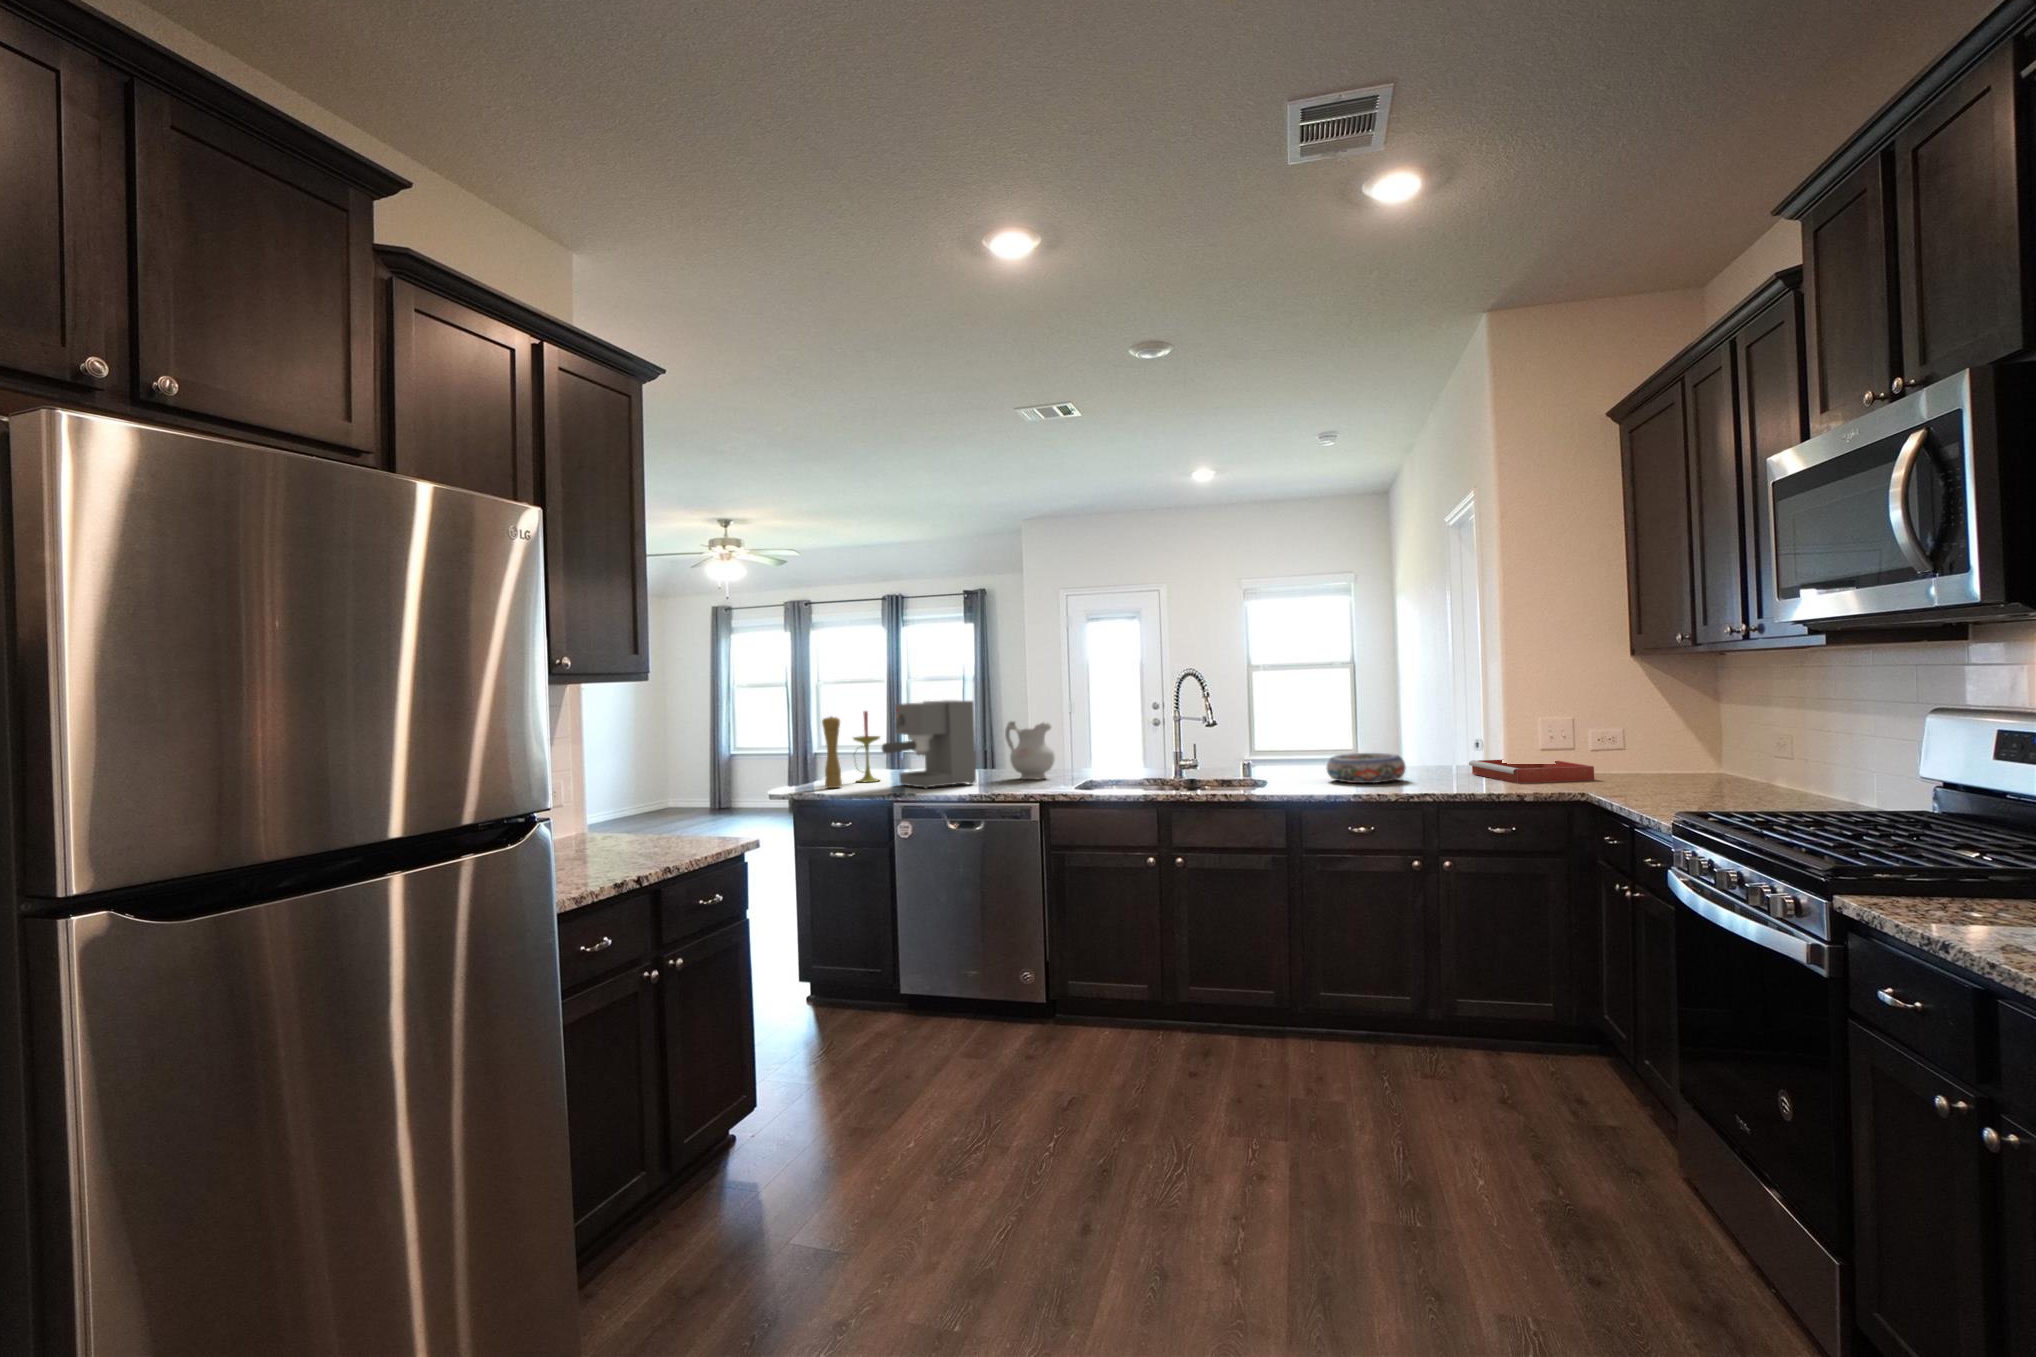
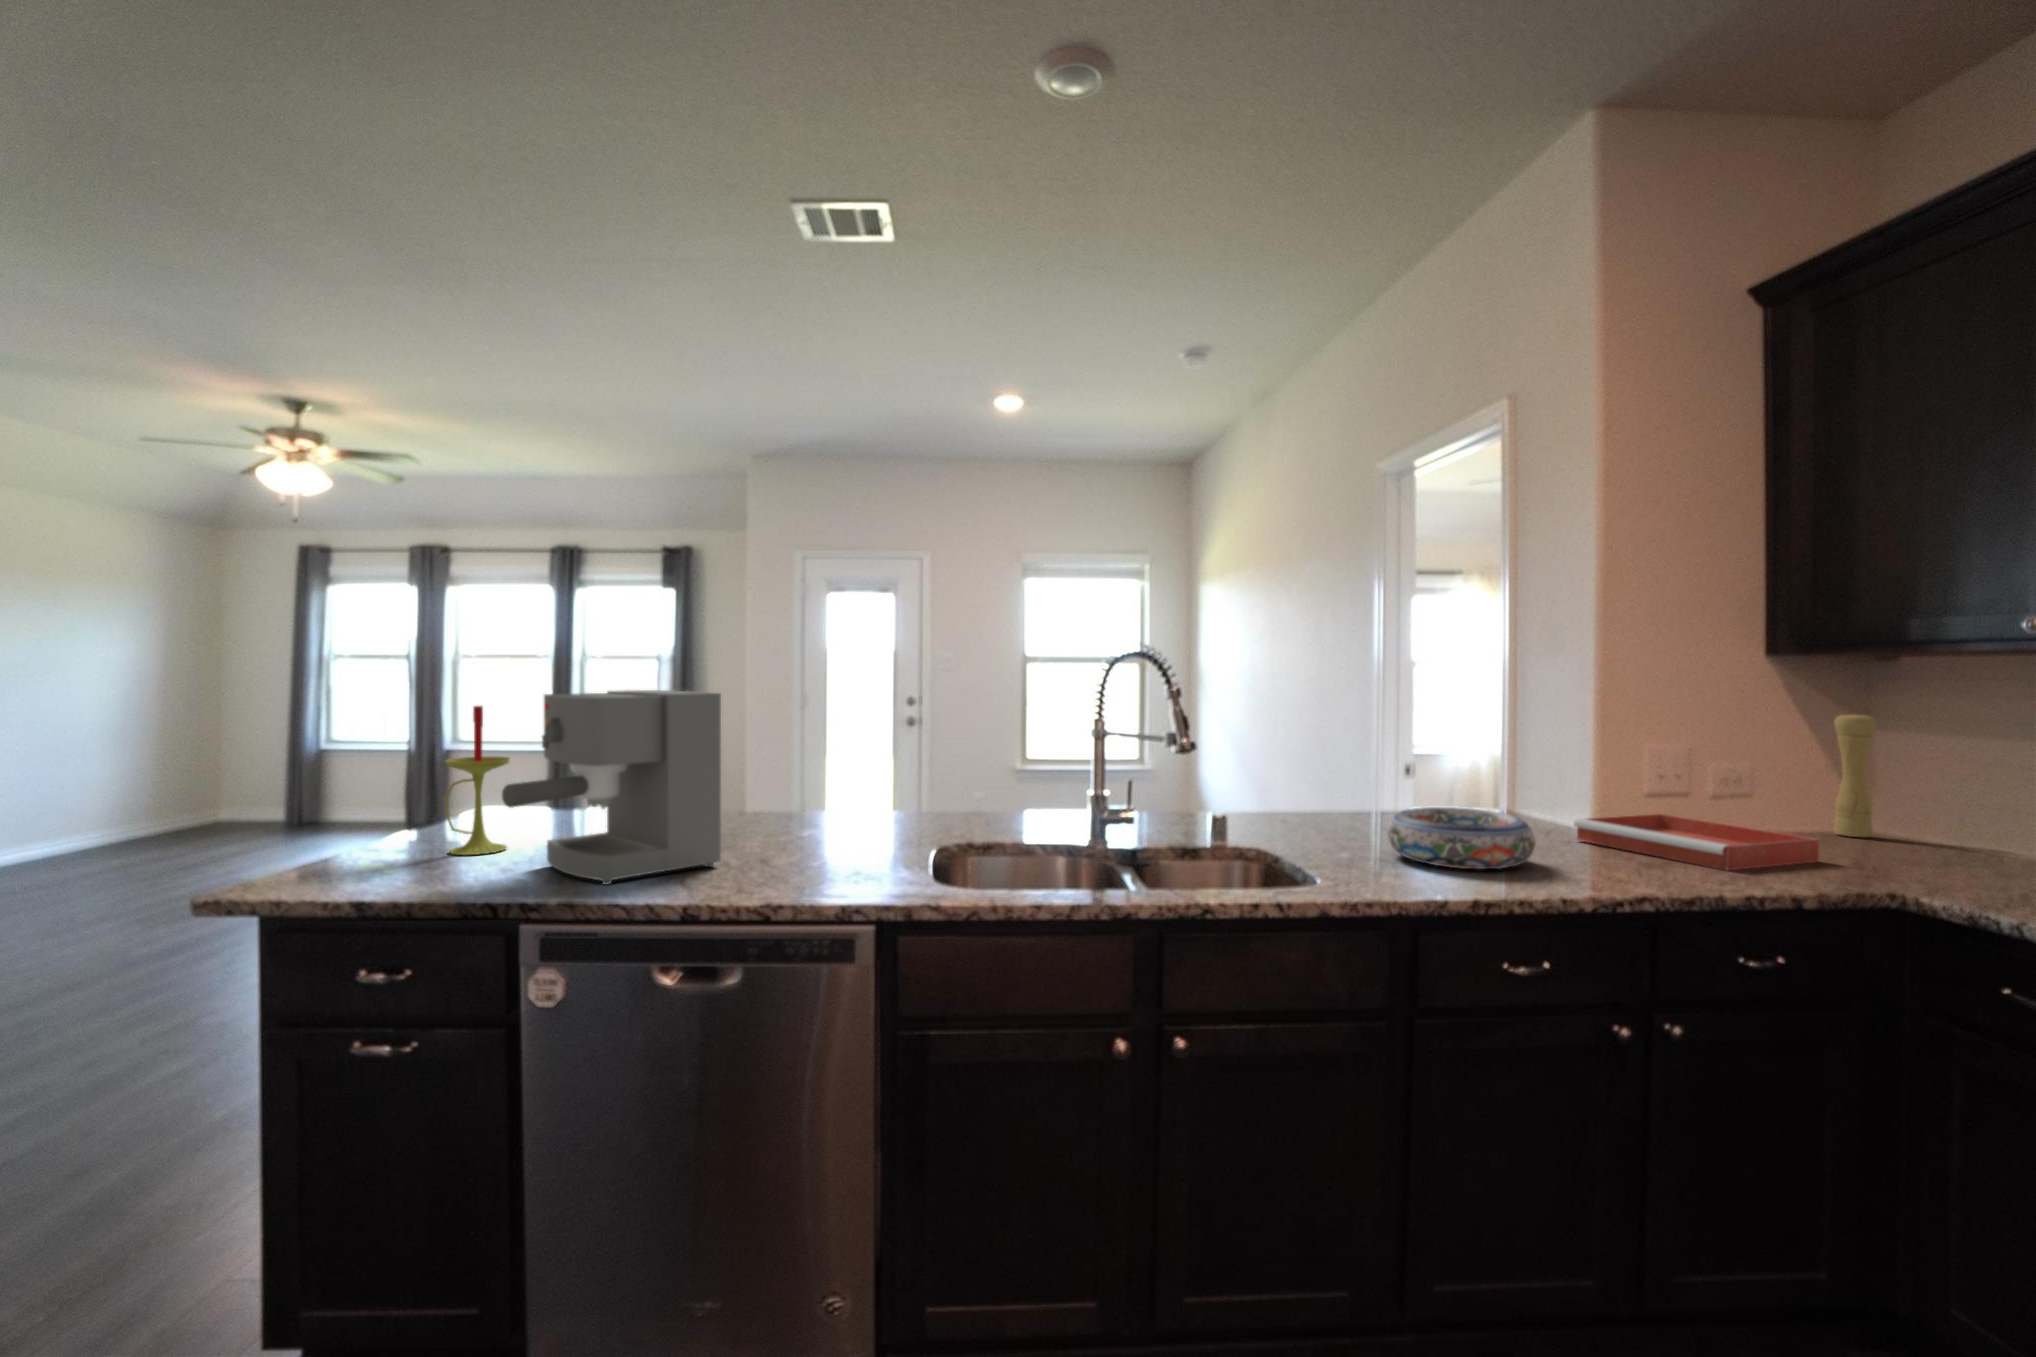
pepper mill: present [822,717,842,788] -> present [1834,713,1876,837]
ceramic pitcher: present [1005,722,1055,779] -> none [775,734,871,848]

